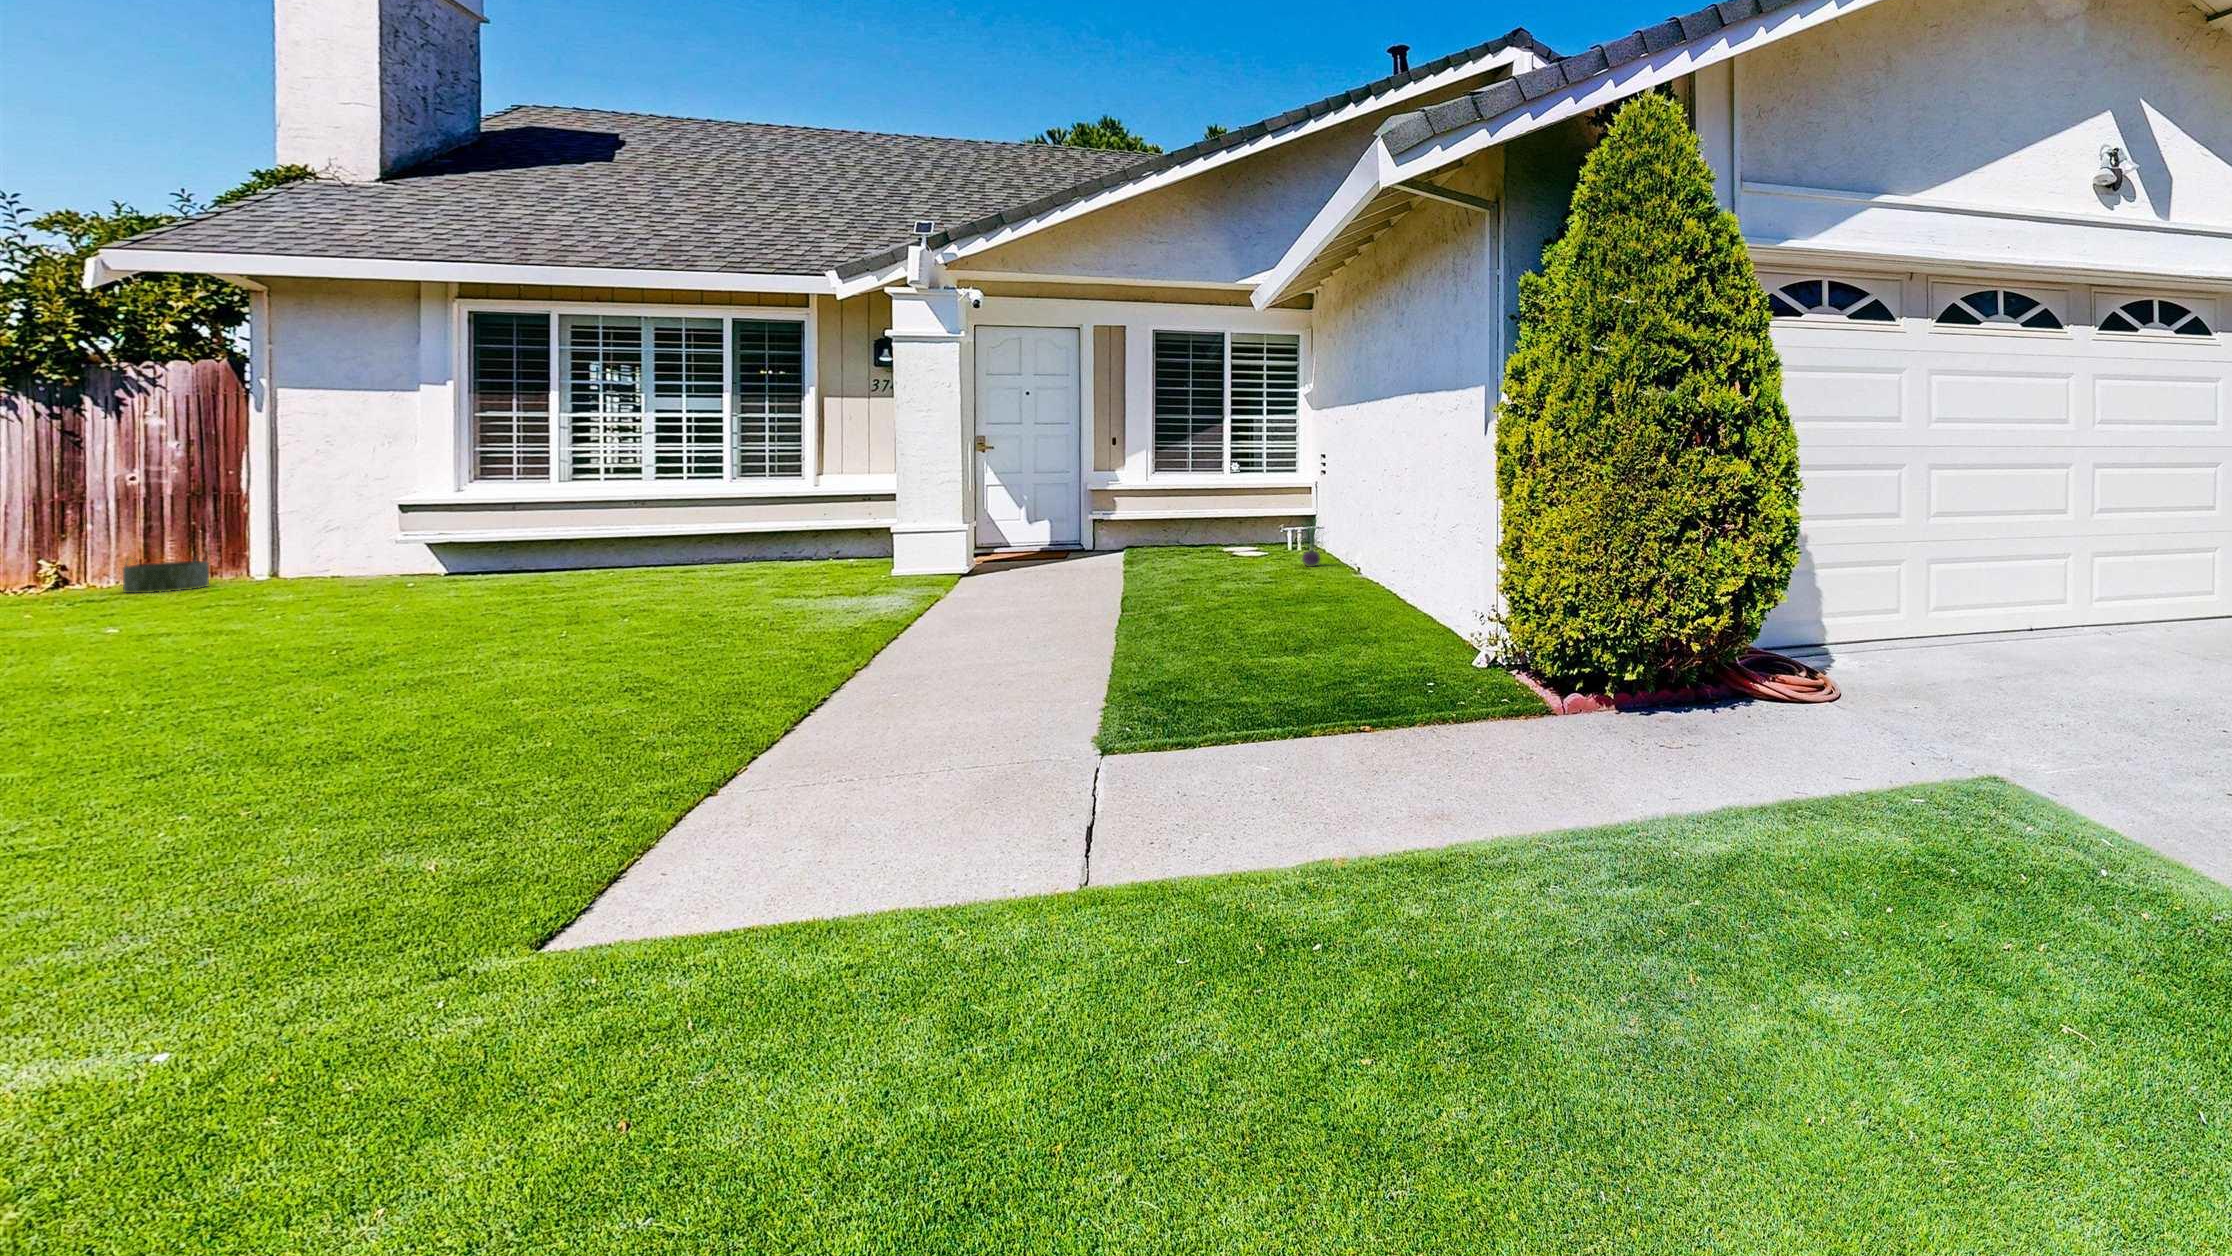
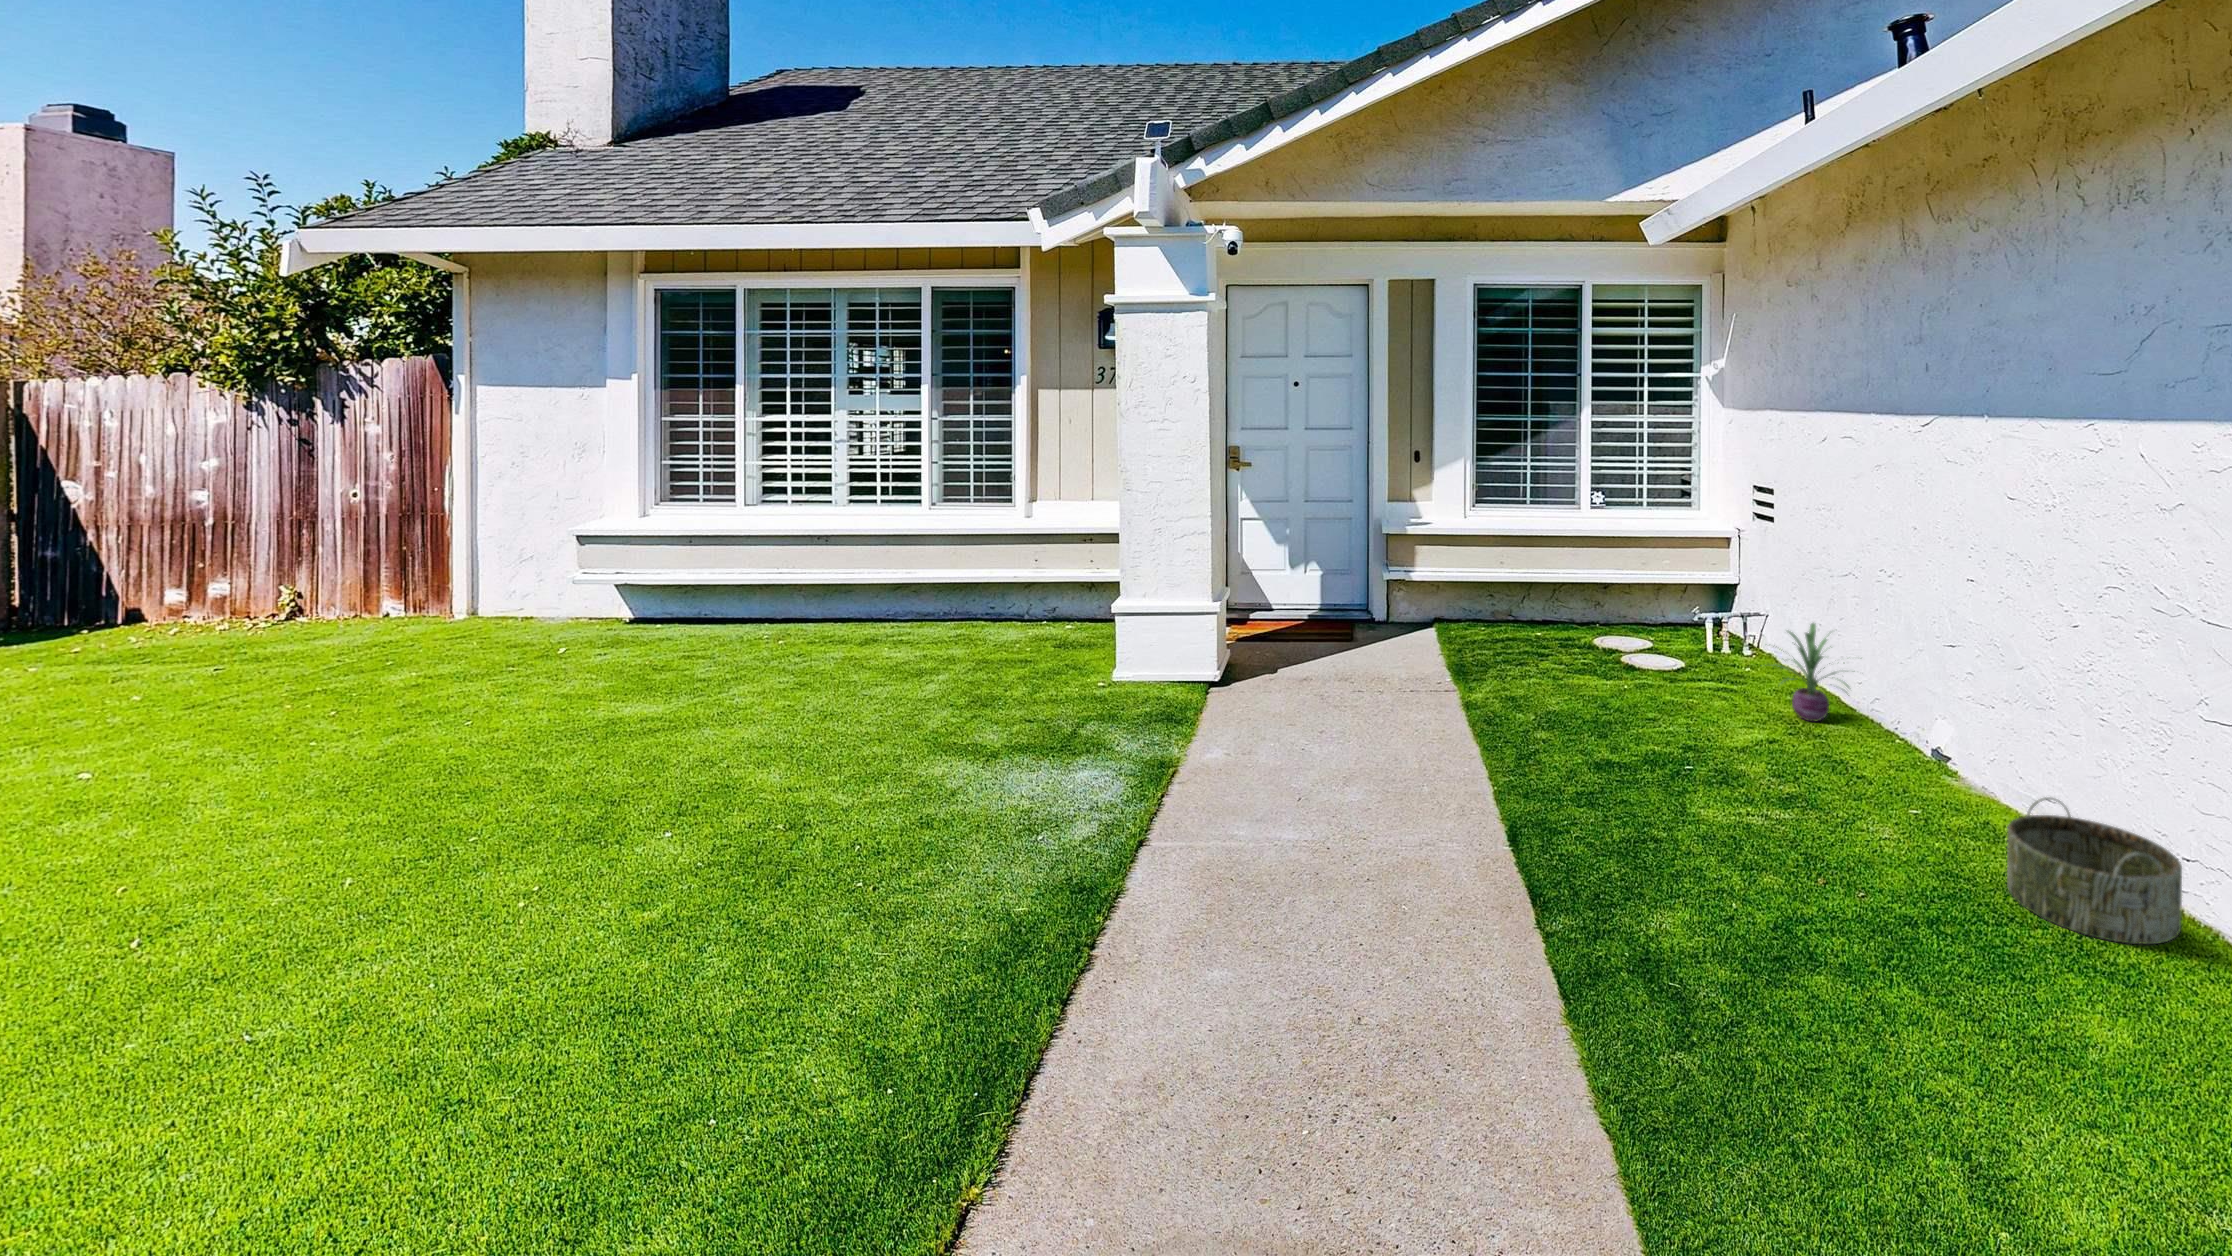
basket: present [123,560,209,593] -> present [2007,797,2182,944]

